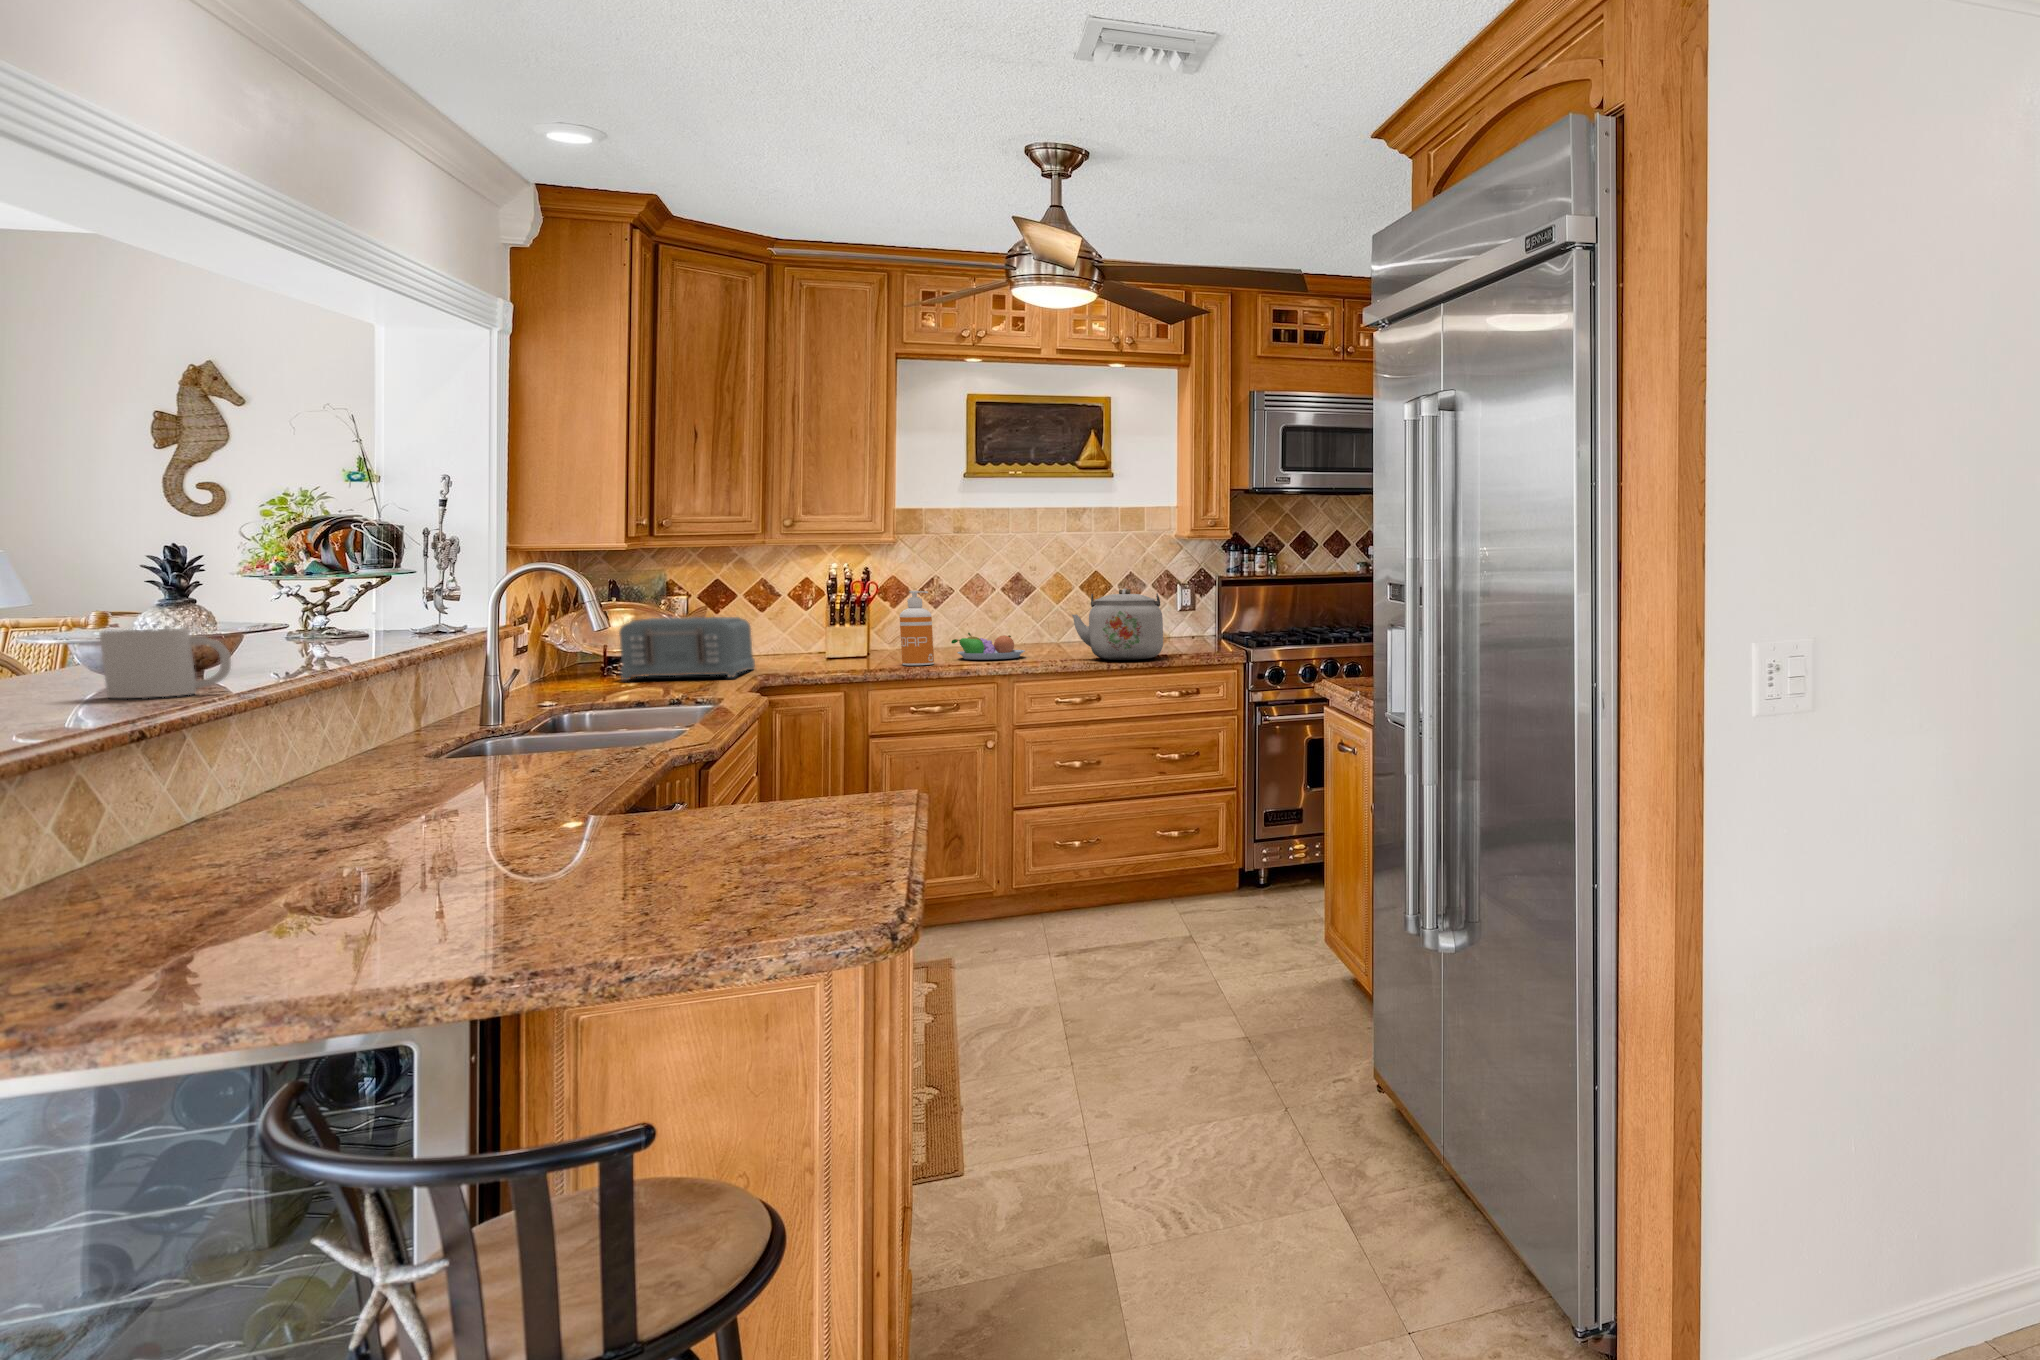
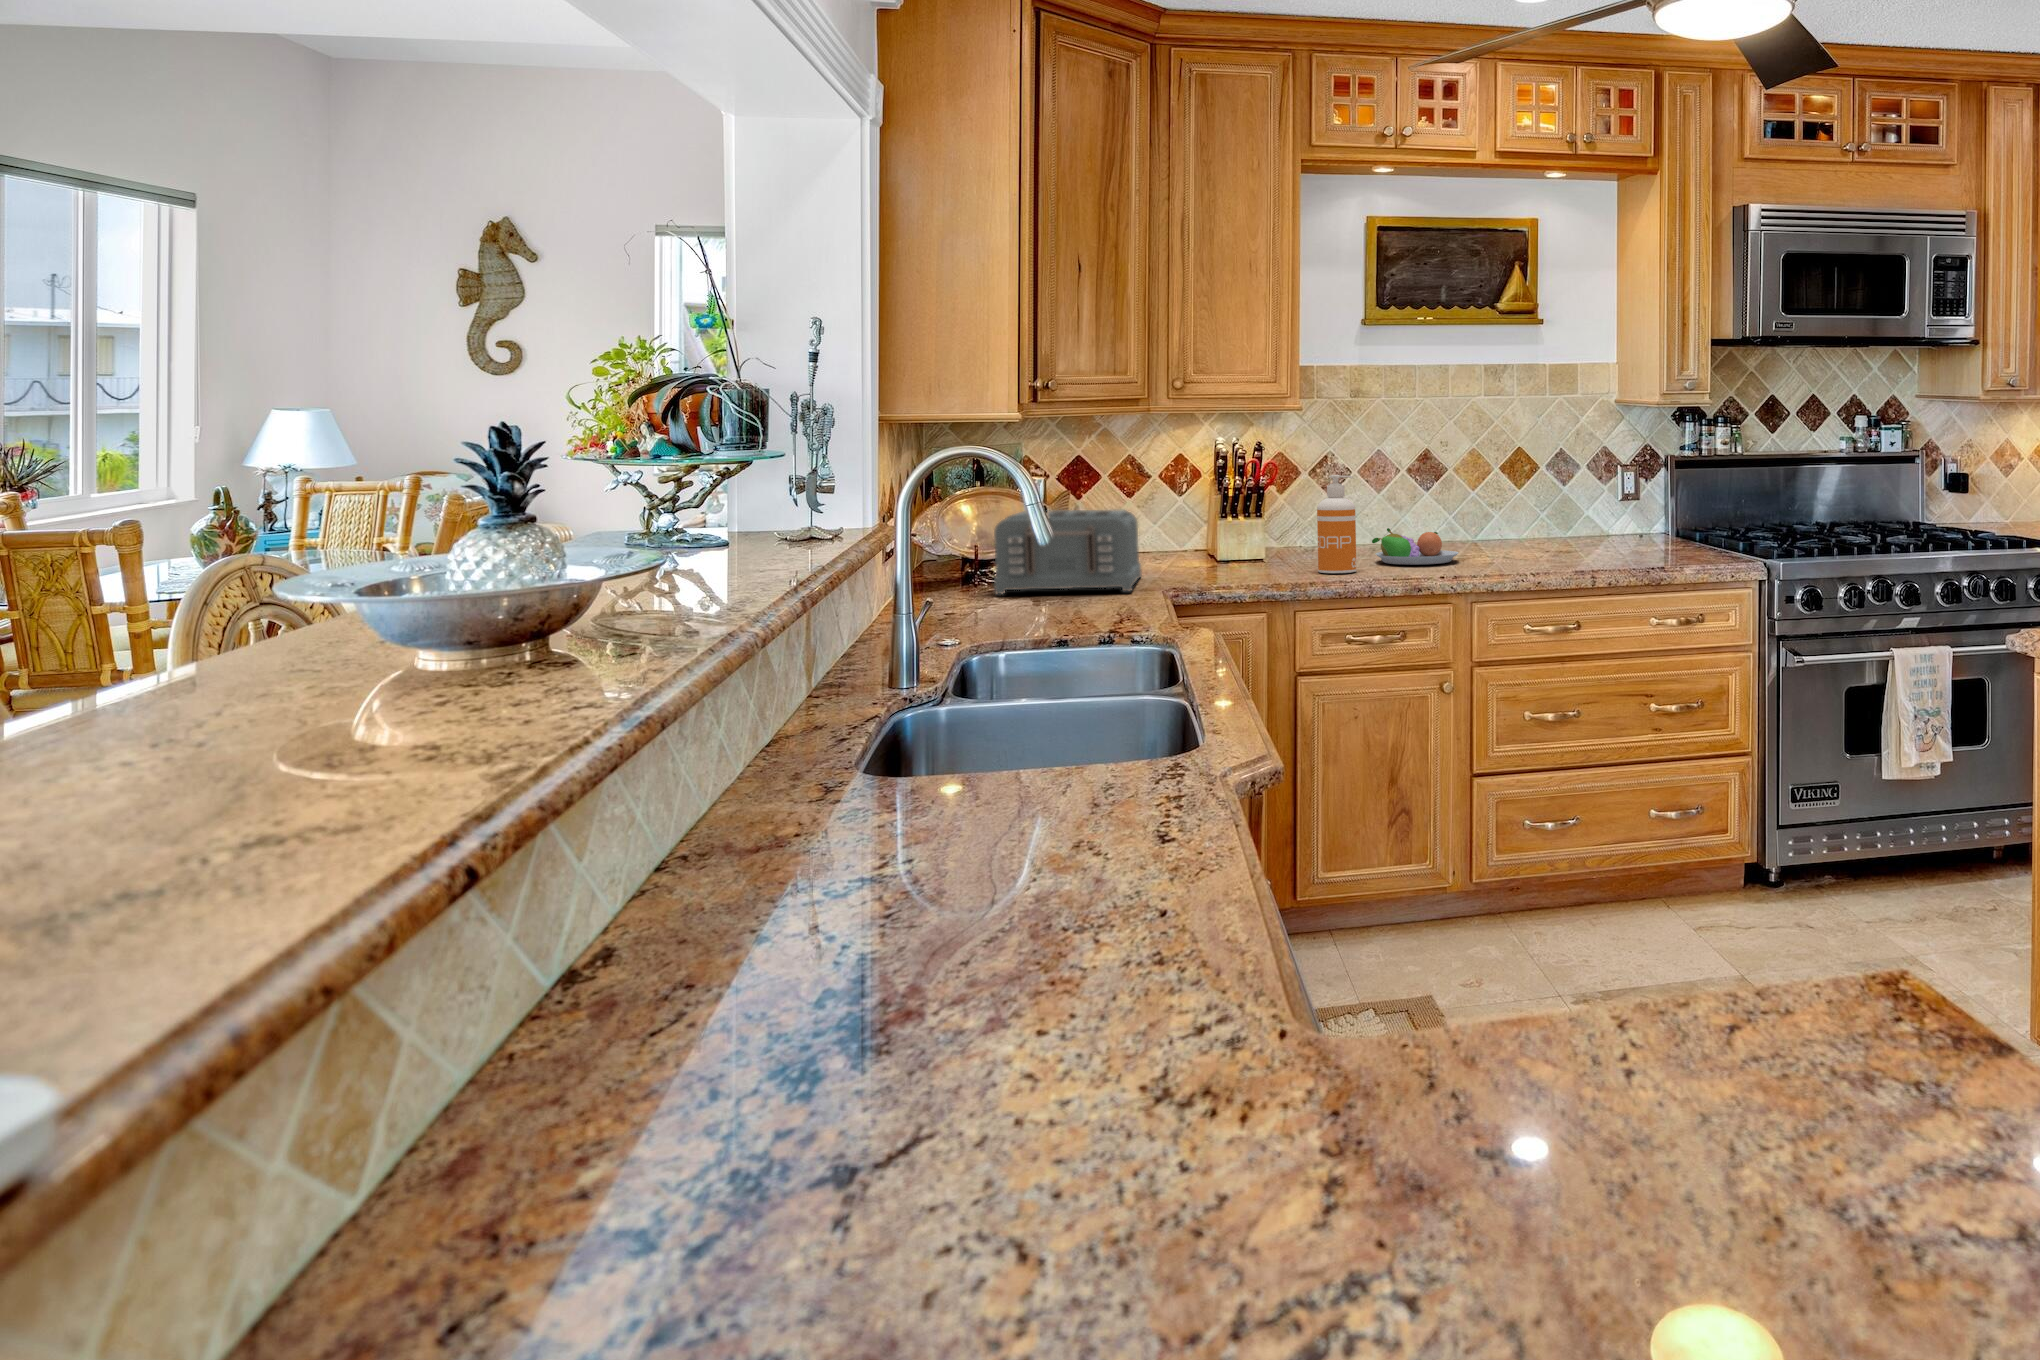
kettle: present [1072,589,1163,660] -> none [1526,472,1642,566]
mug: present [100,629,231,698] -> none [398,575,598,703]

